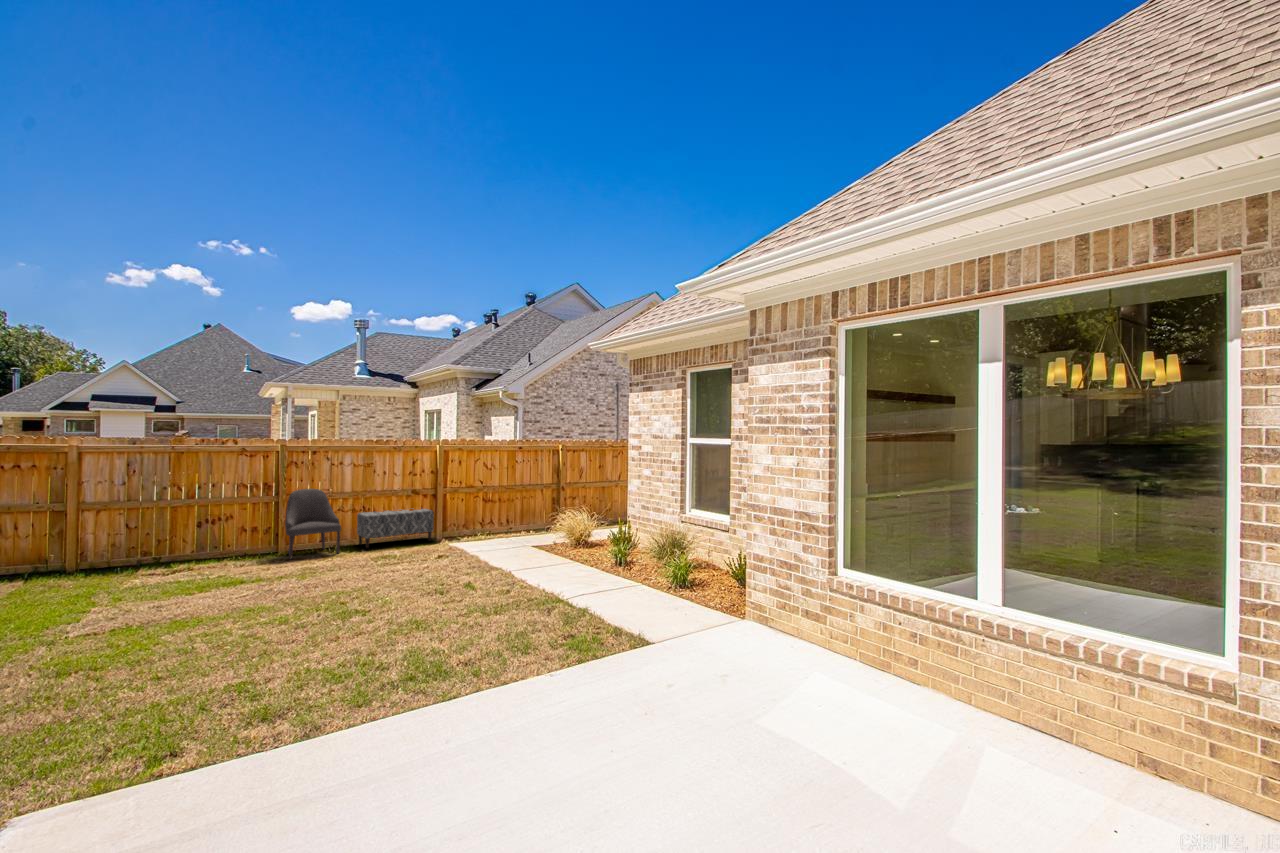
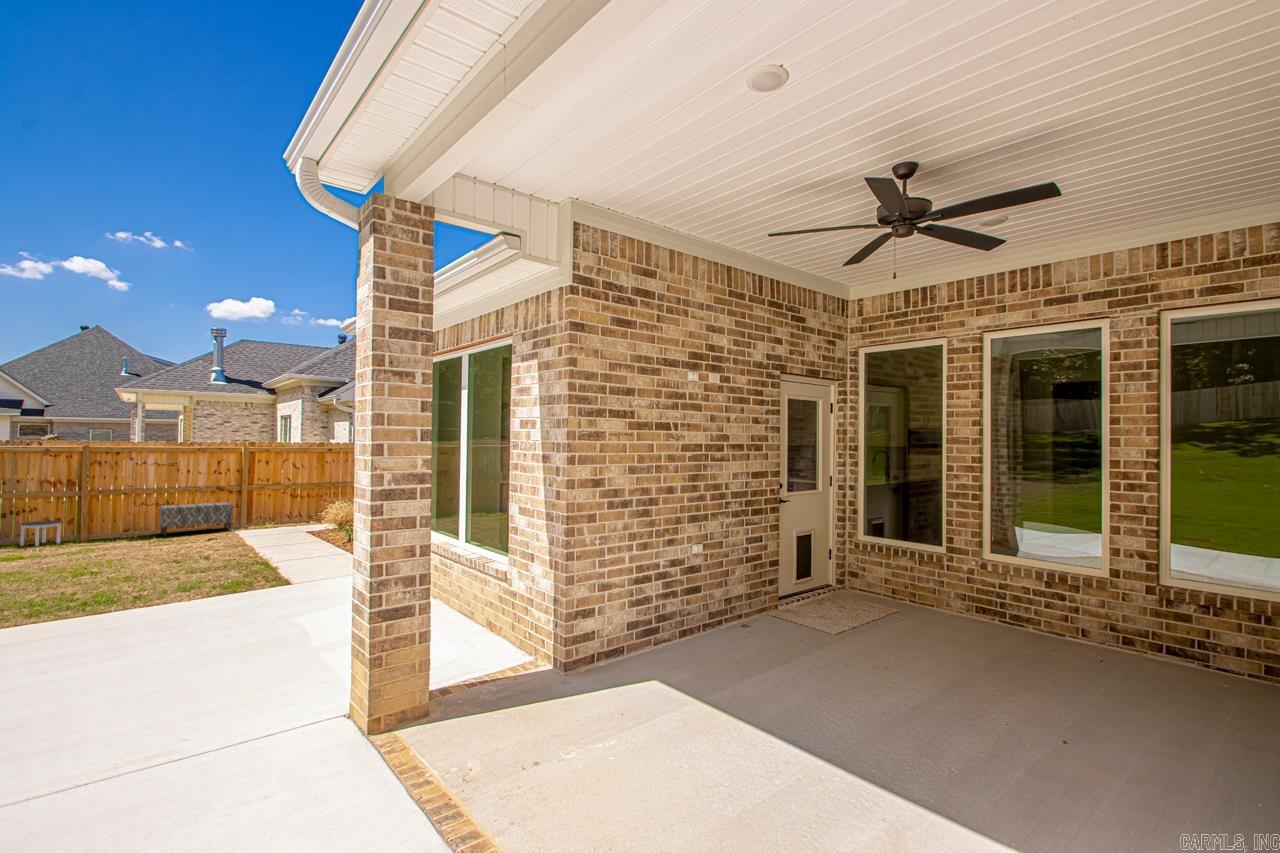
chair: present [285,489,341,560] -> none [82,485,137,544]
round table: none [220,531,262,564] -> present [20,520,61,546]

